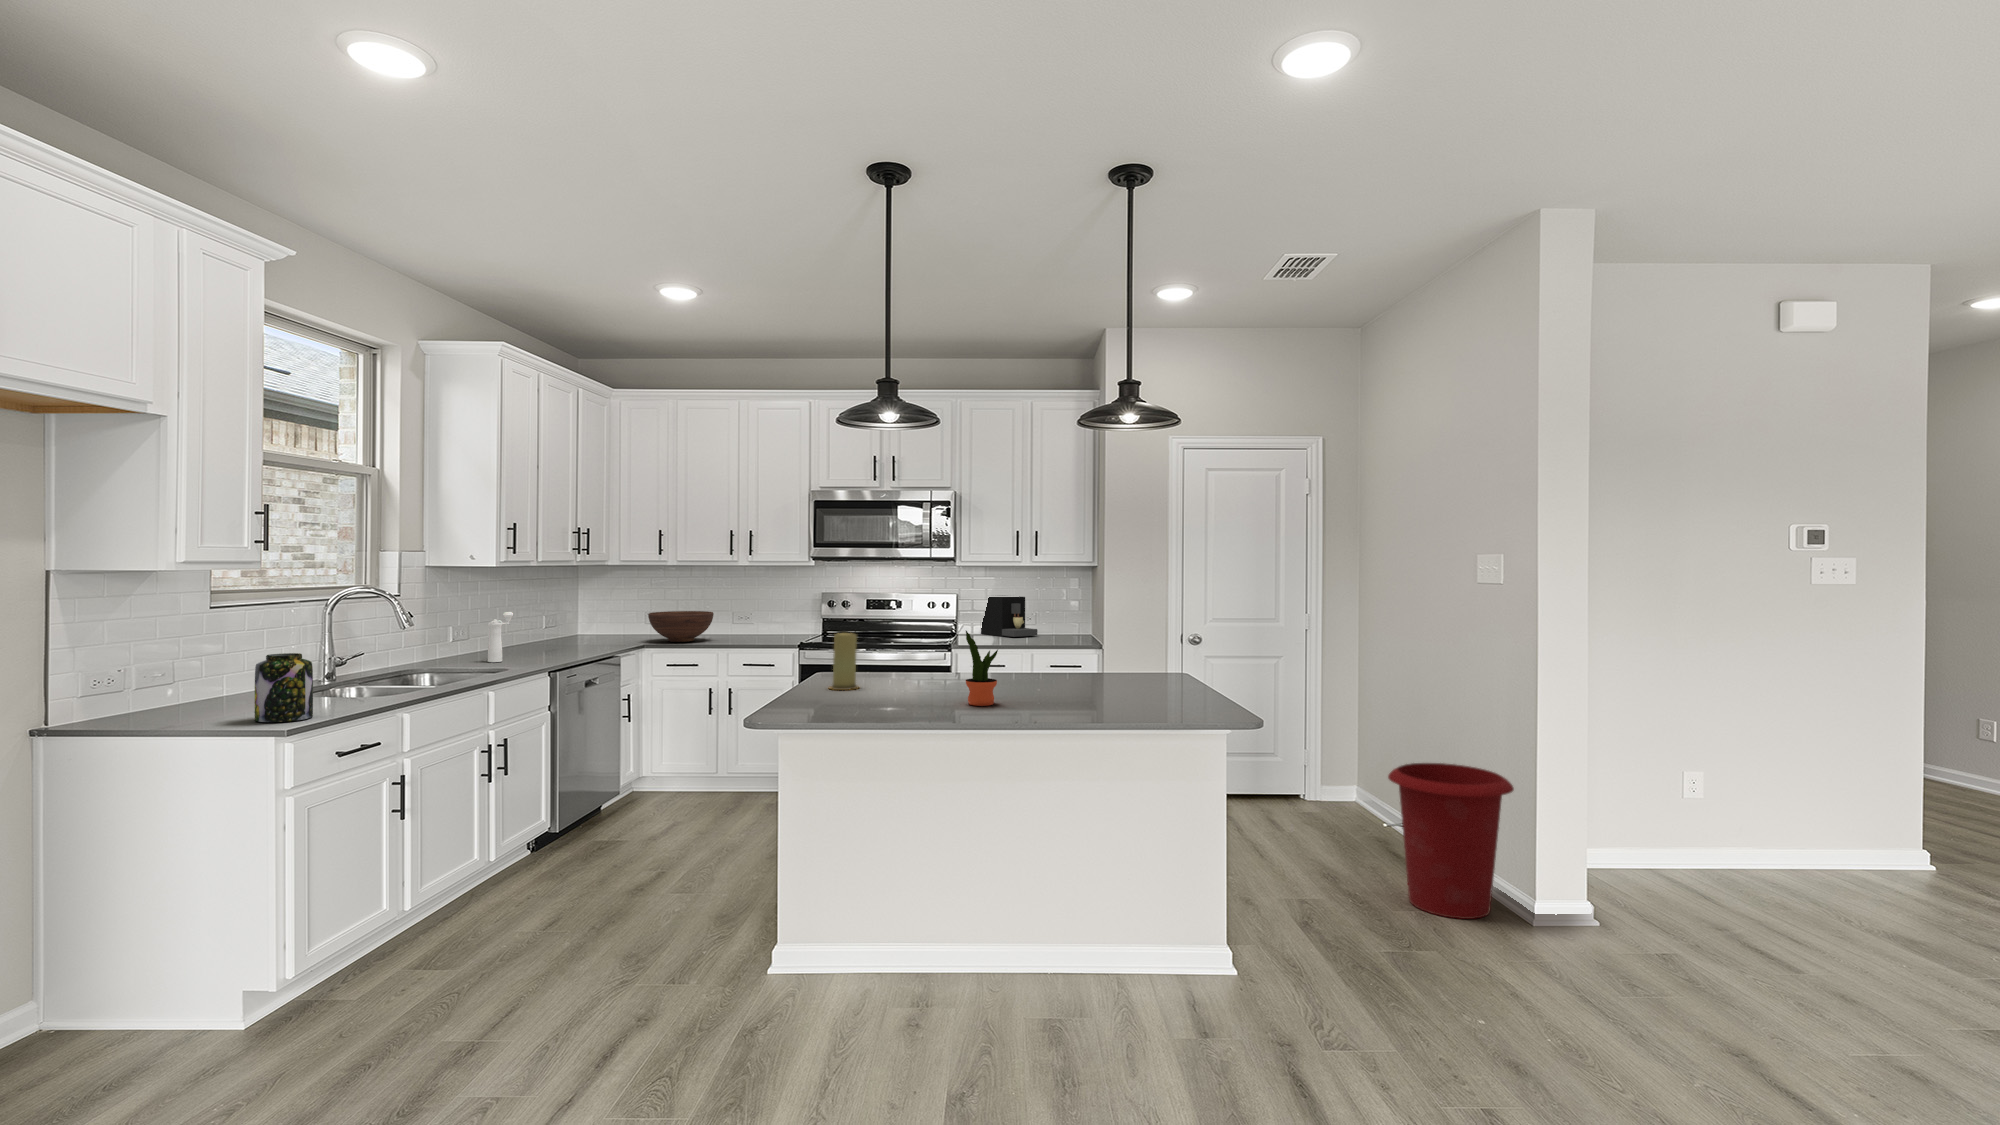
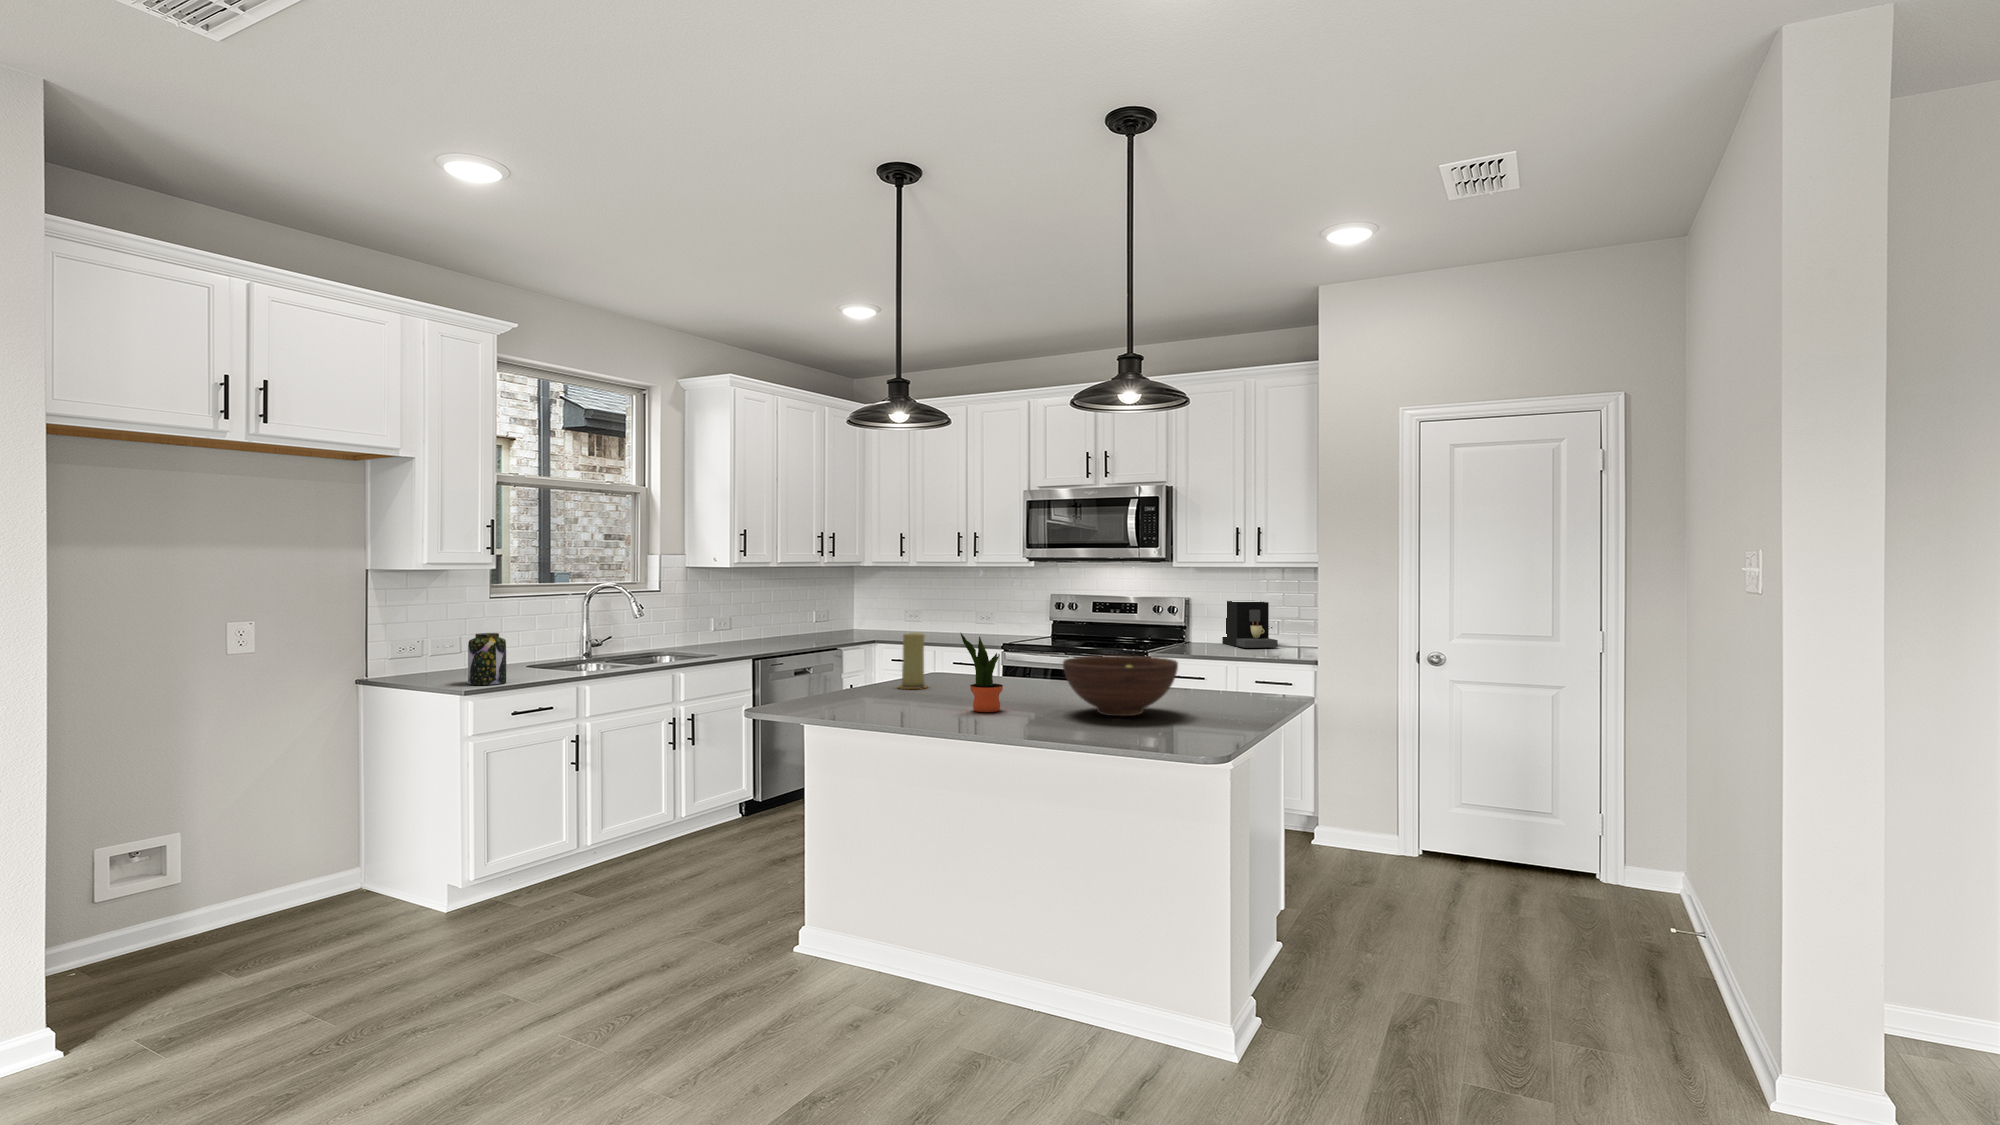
fruit bowl: present [648,611,714,642] -> present [1063,656,1178,716]
pepper mill: present [488,612,514,662] -> none [720,607,746,650]
waste bin: present [1388,763,1514,919] -> none [1549,839,1739,1068]

